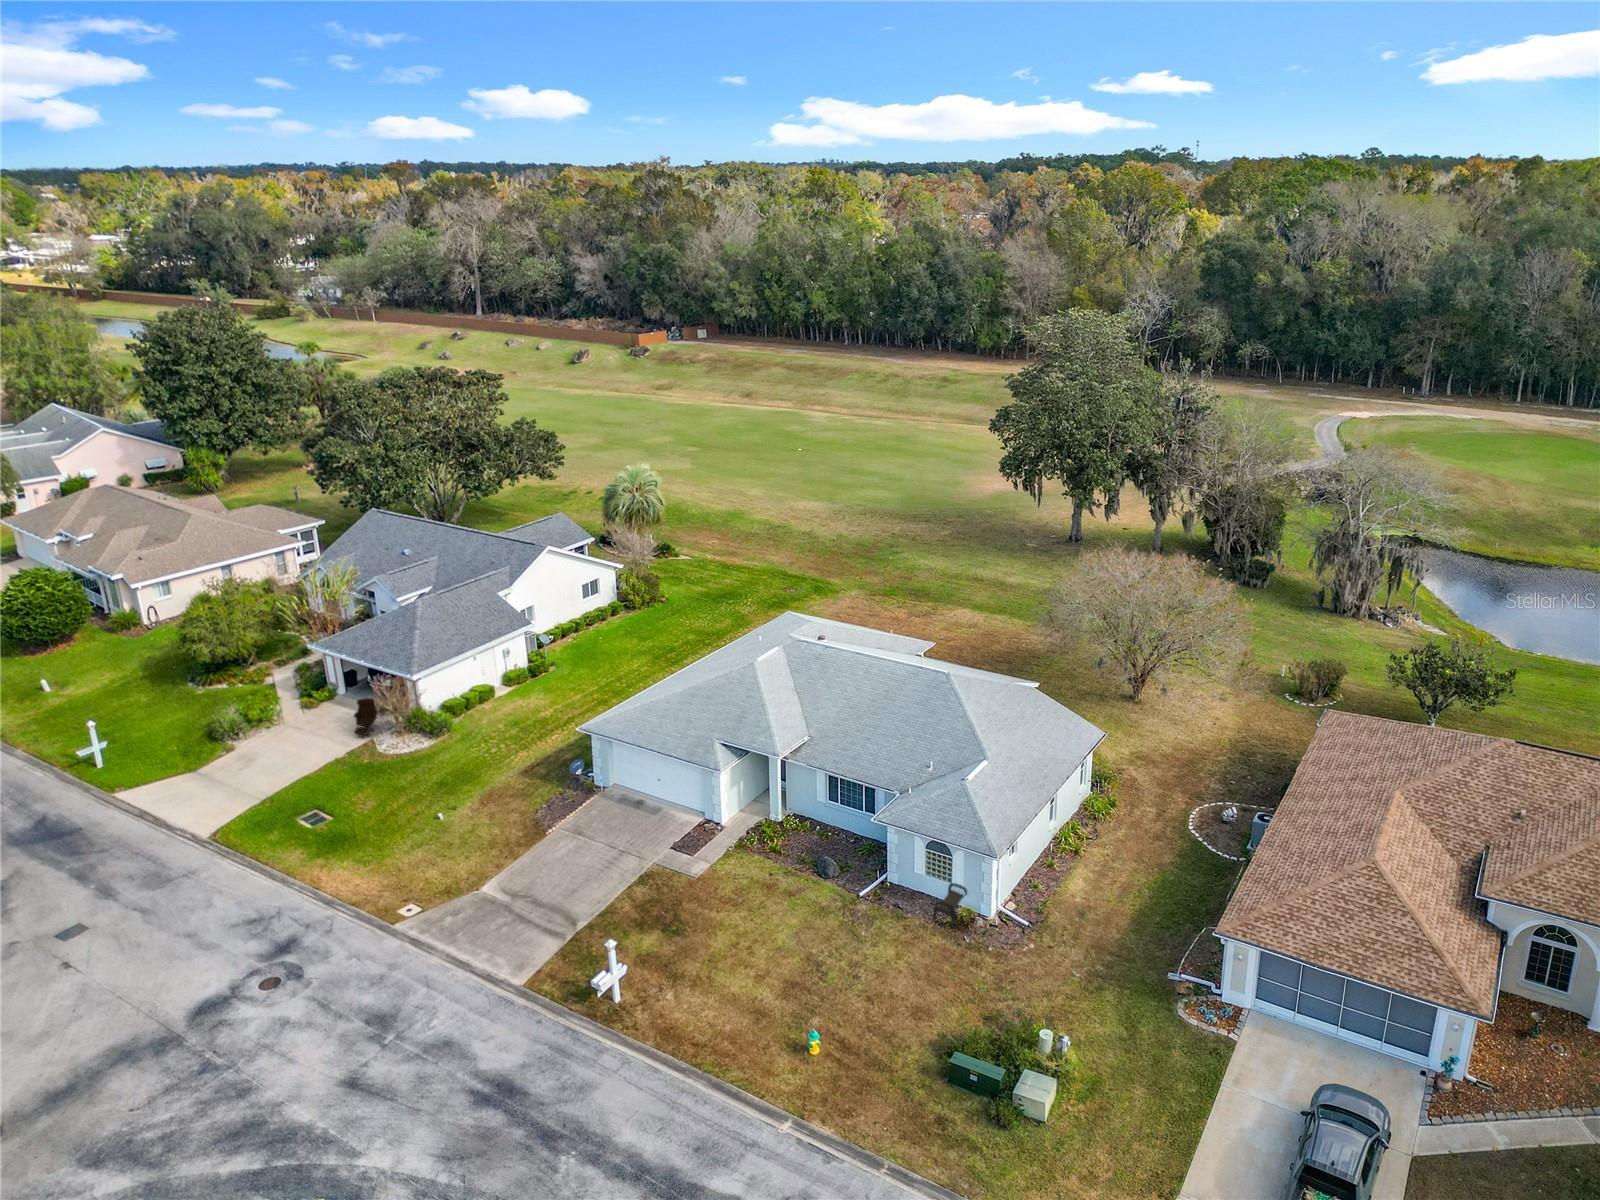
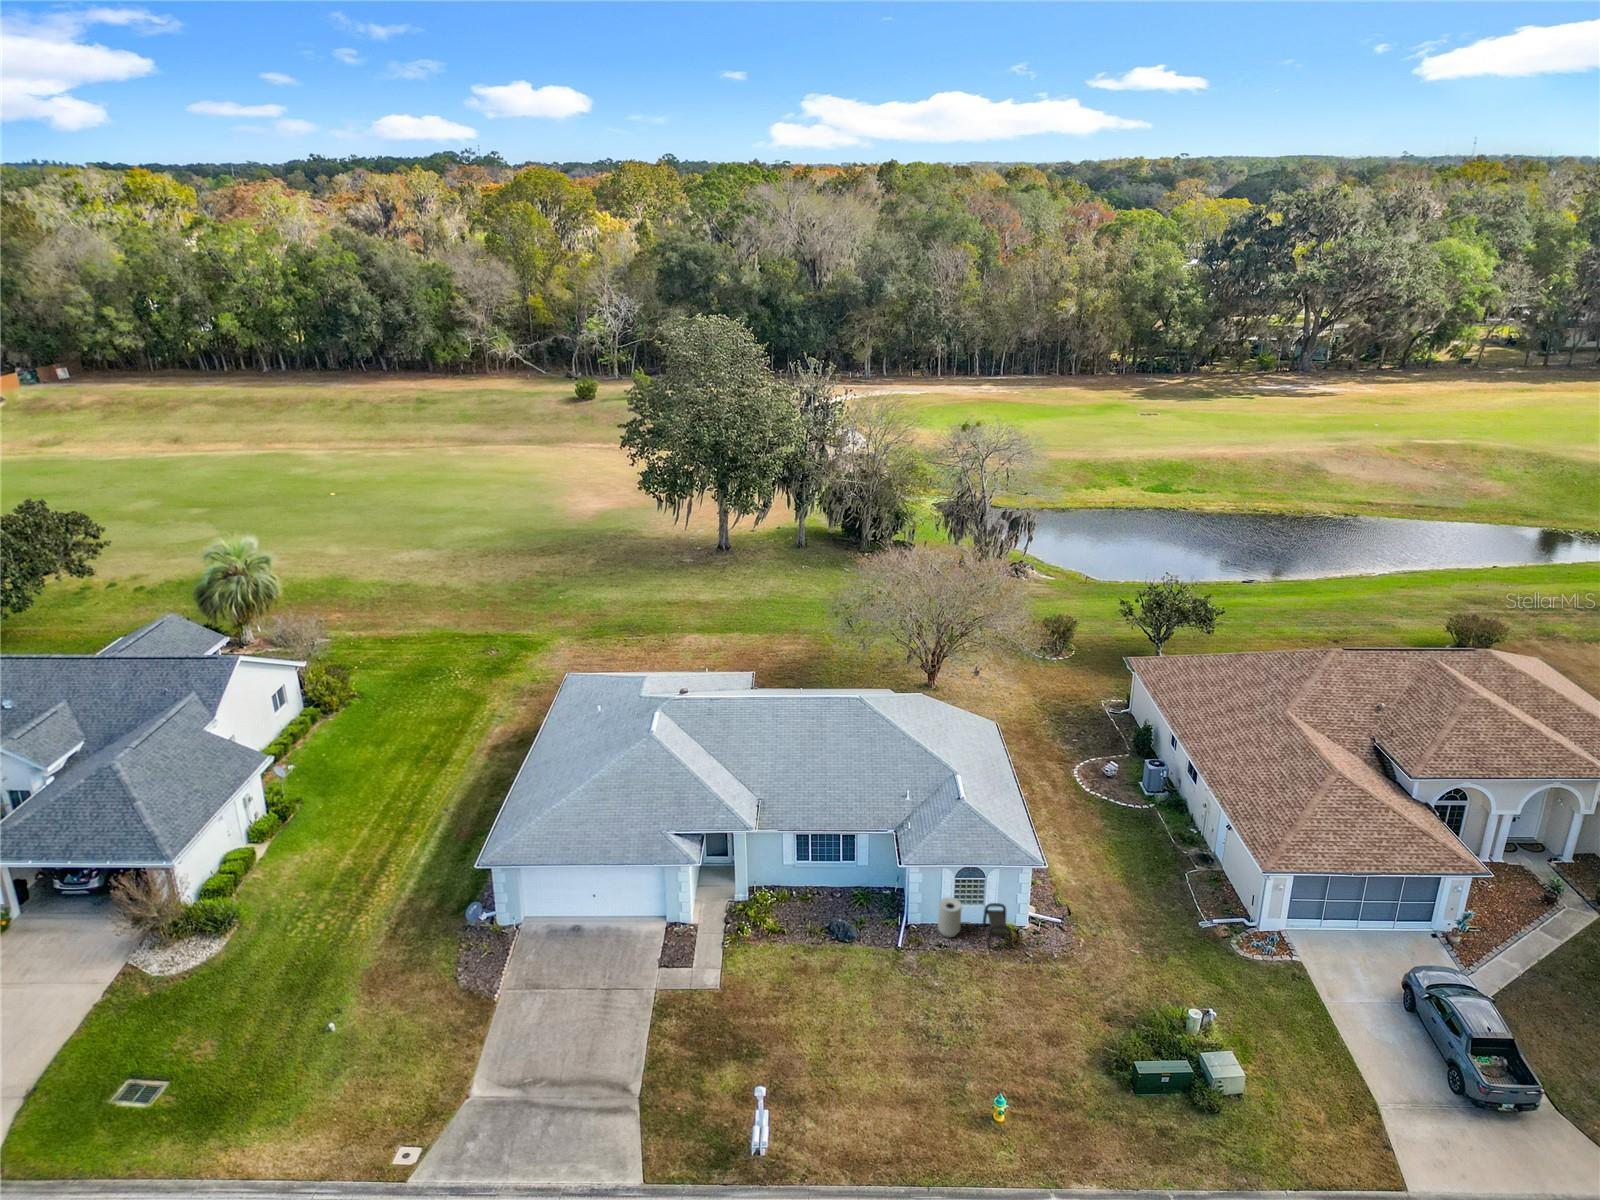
lounge chair: present [354,698,378,736] -> none [92,901,131,962]
trash can: none [902,865,924,903] -> present [938,897,962,937]

